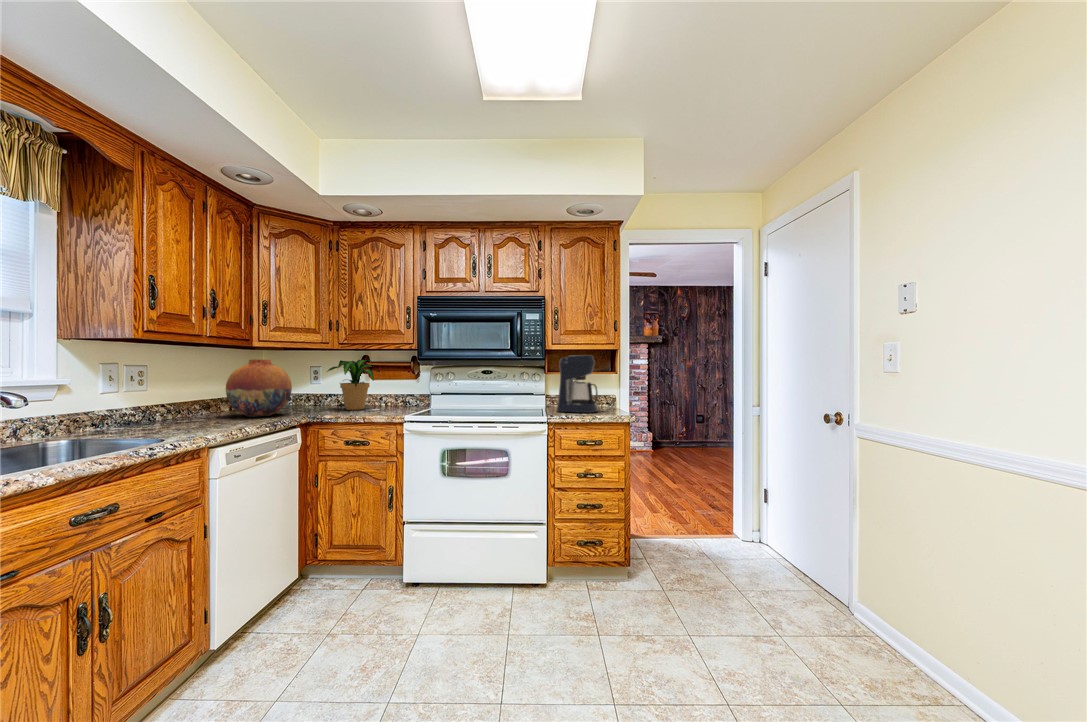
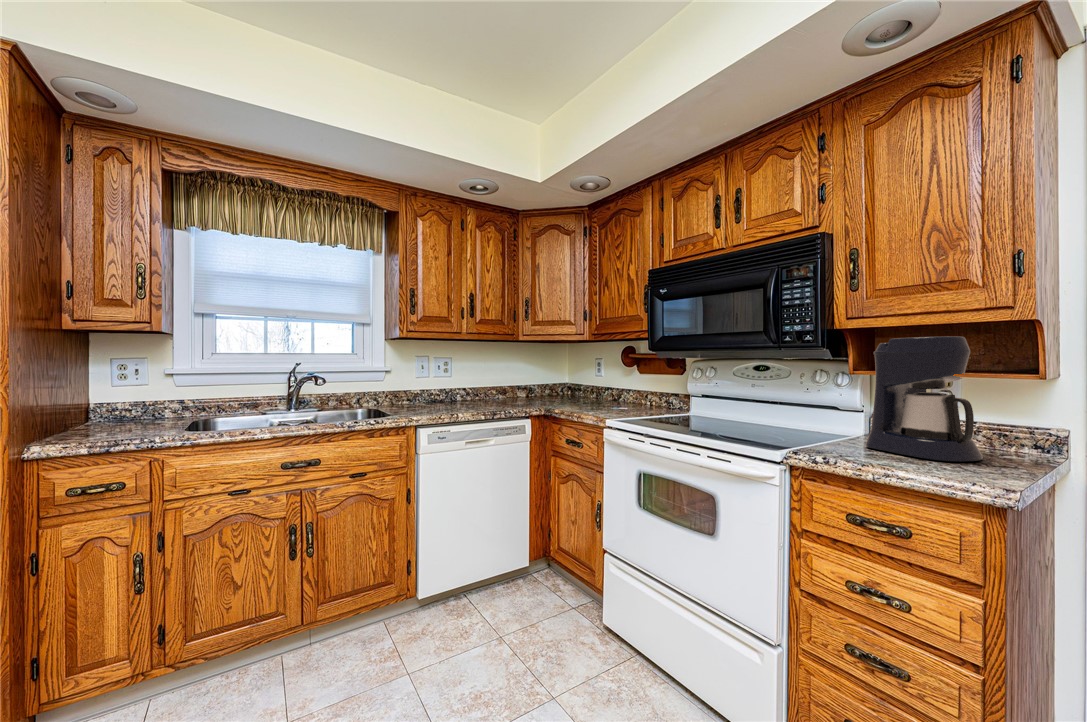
vase: present [226,359,292,417] -> none [501,353,552,405]
potted plant: present [327,360,378,410] -> none [588,352,644,407]

